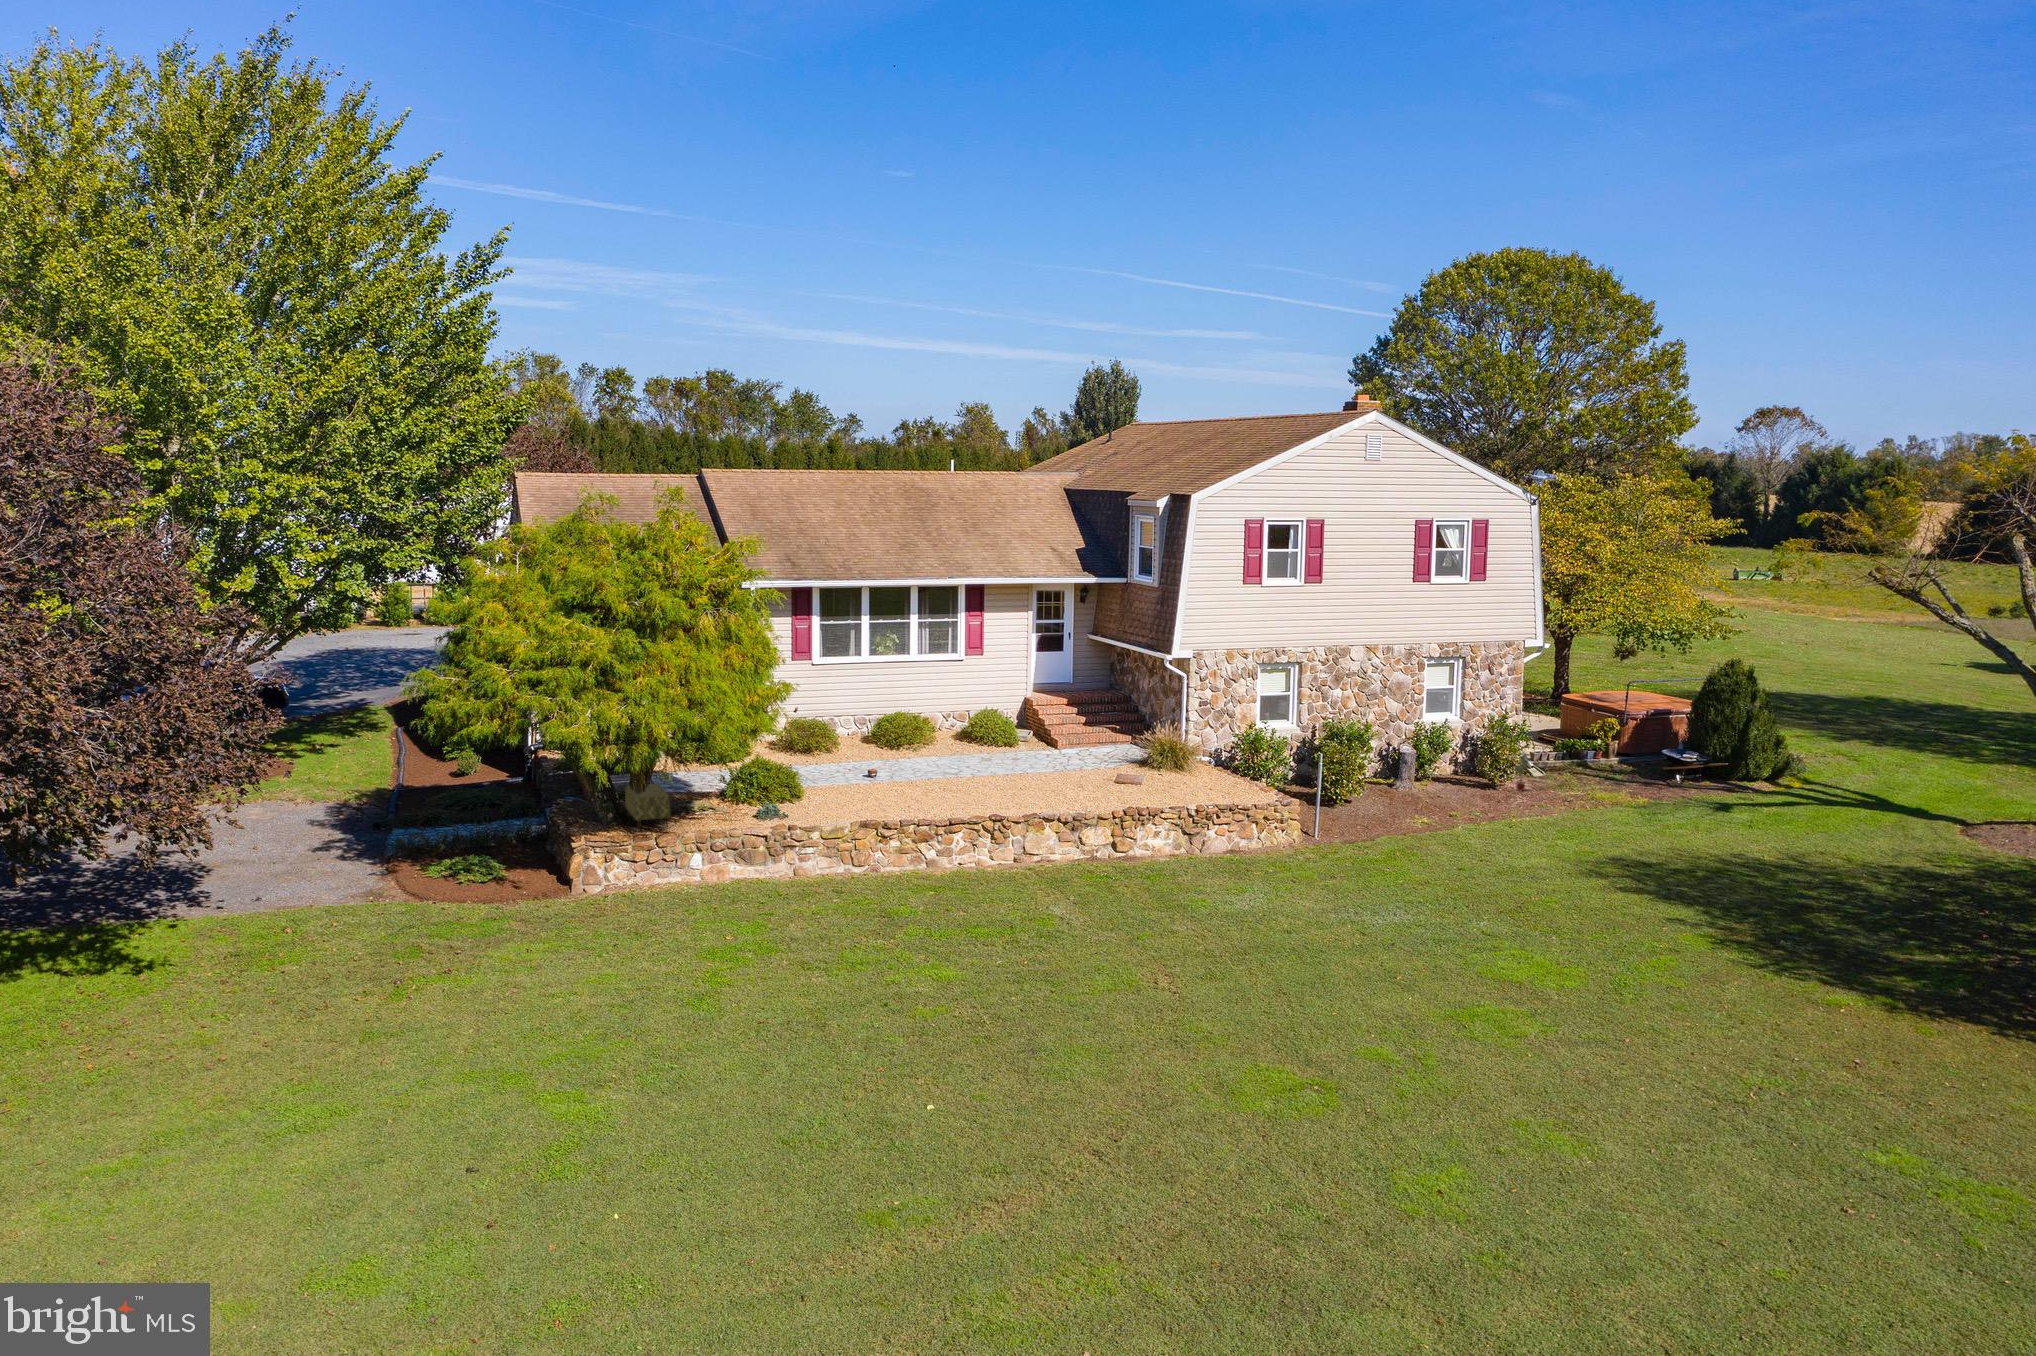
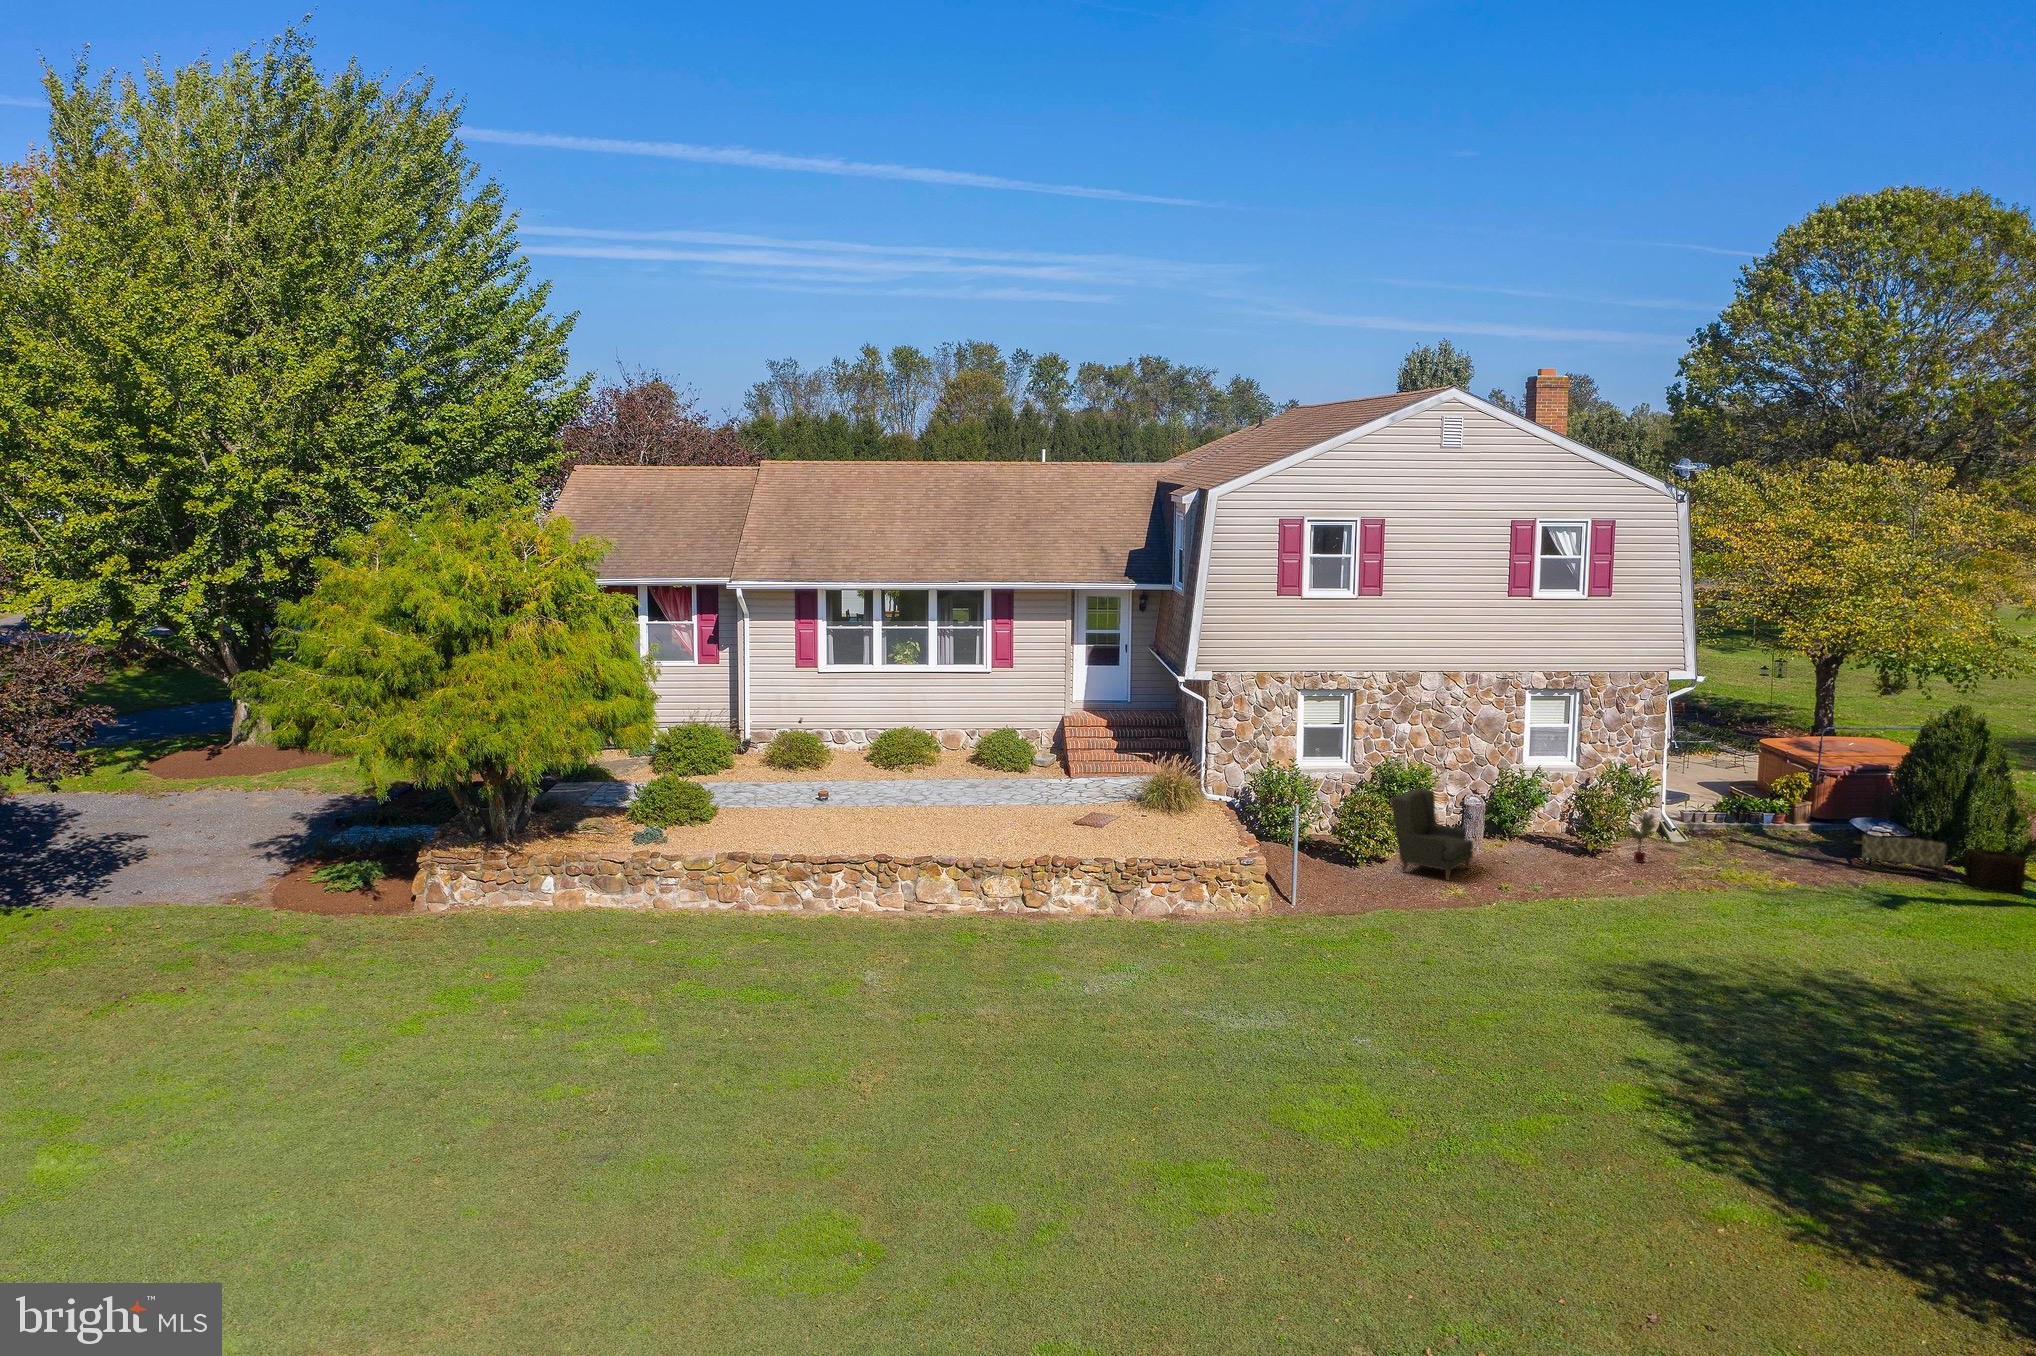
chair: none [1356,741,1414,811] -> present [1391,788,1473,881]
wooden crate: none [1734,764,1777,794] -> present [1964,849,2026,893]
bench: present [625,784,670,830] -> present [1862,835,1947,877]

